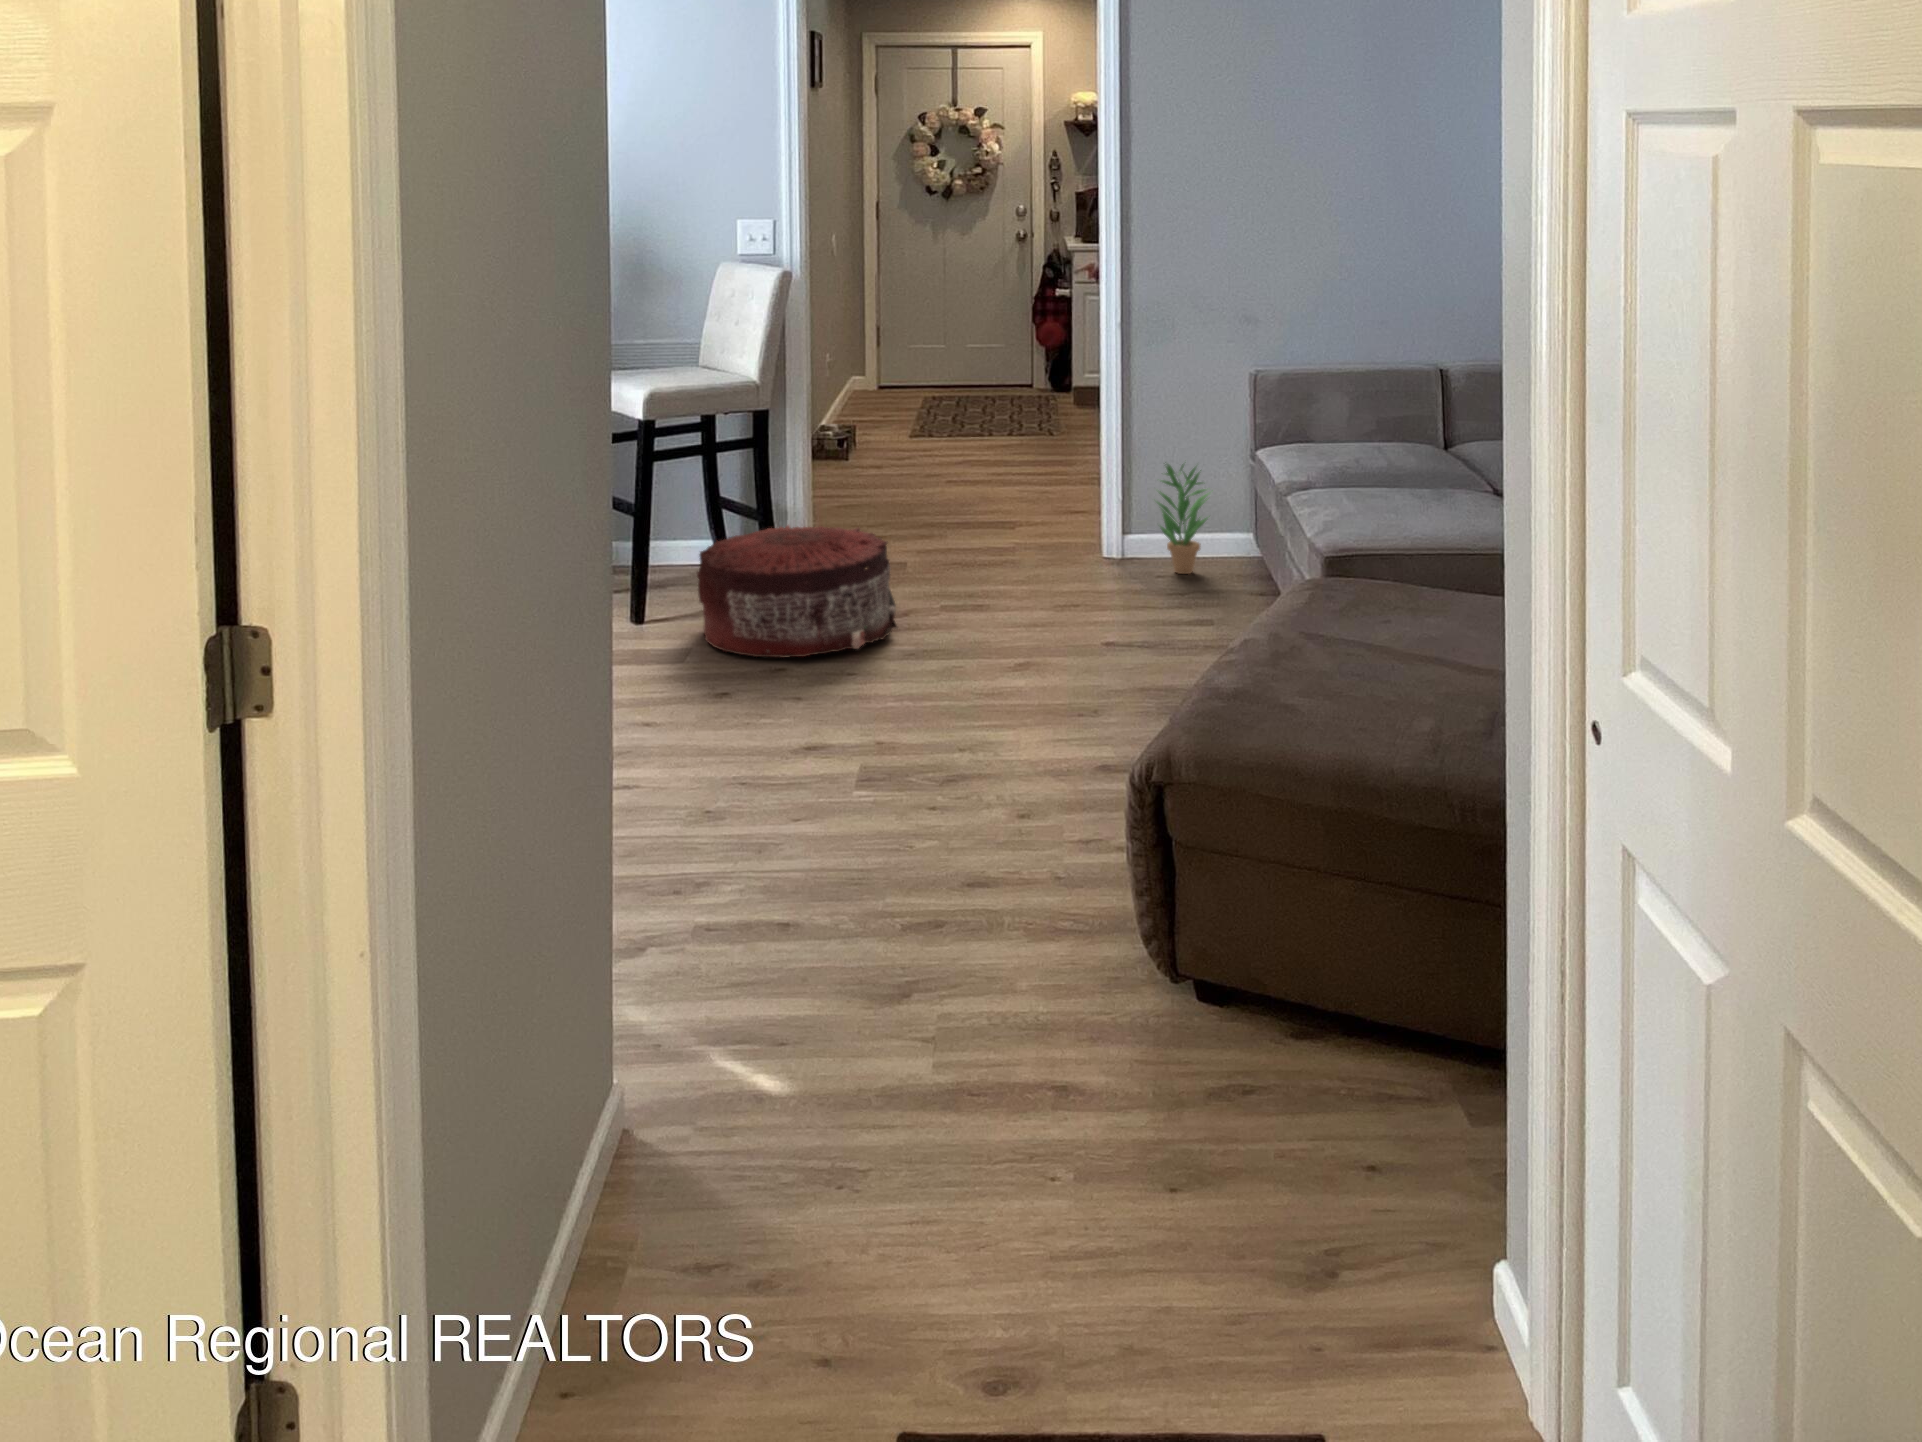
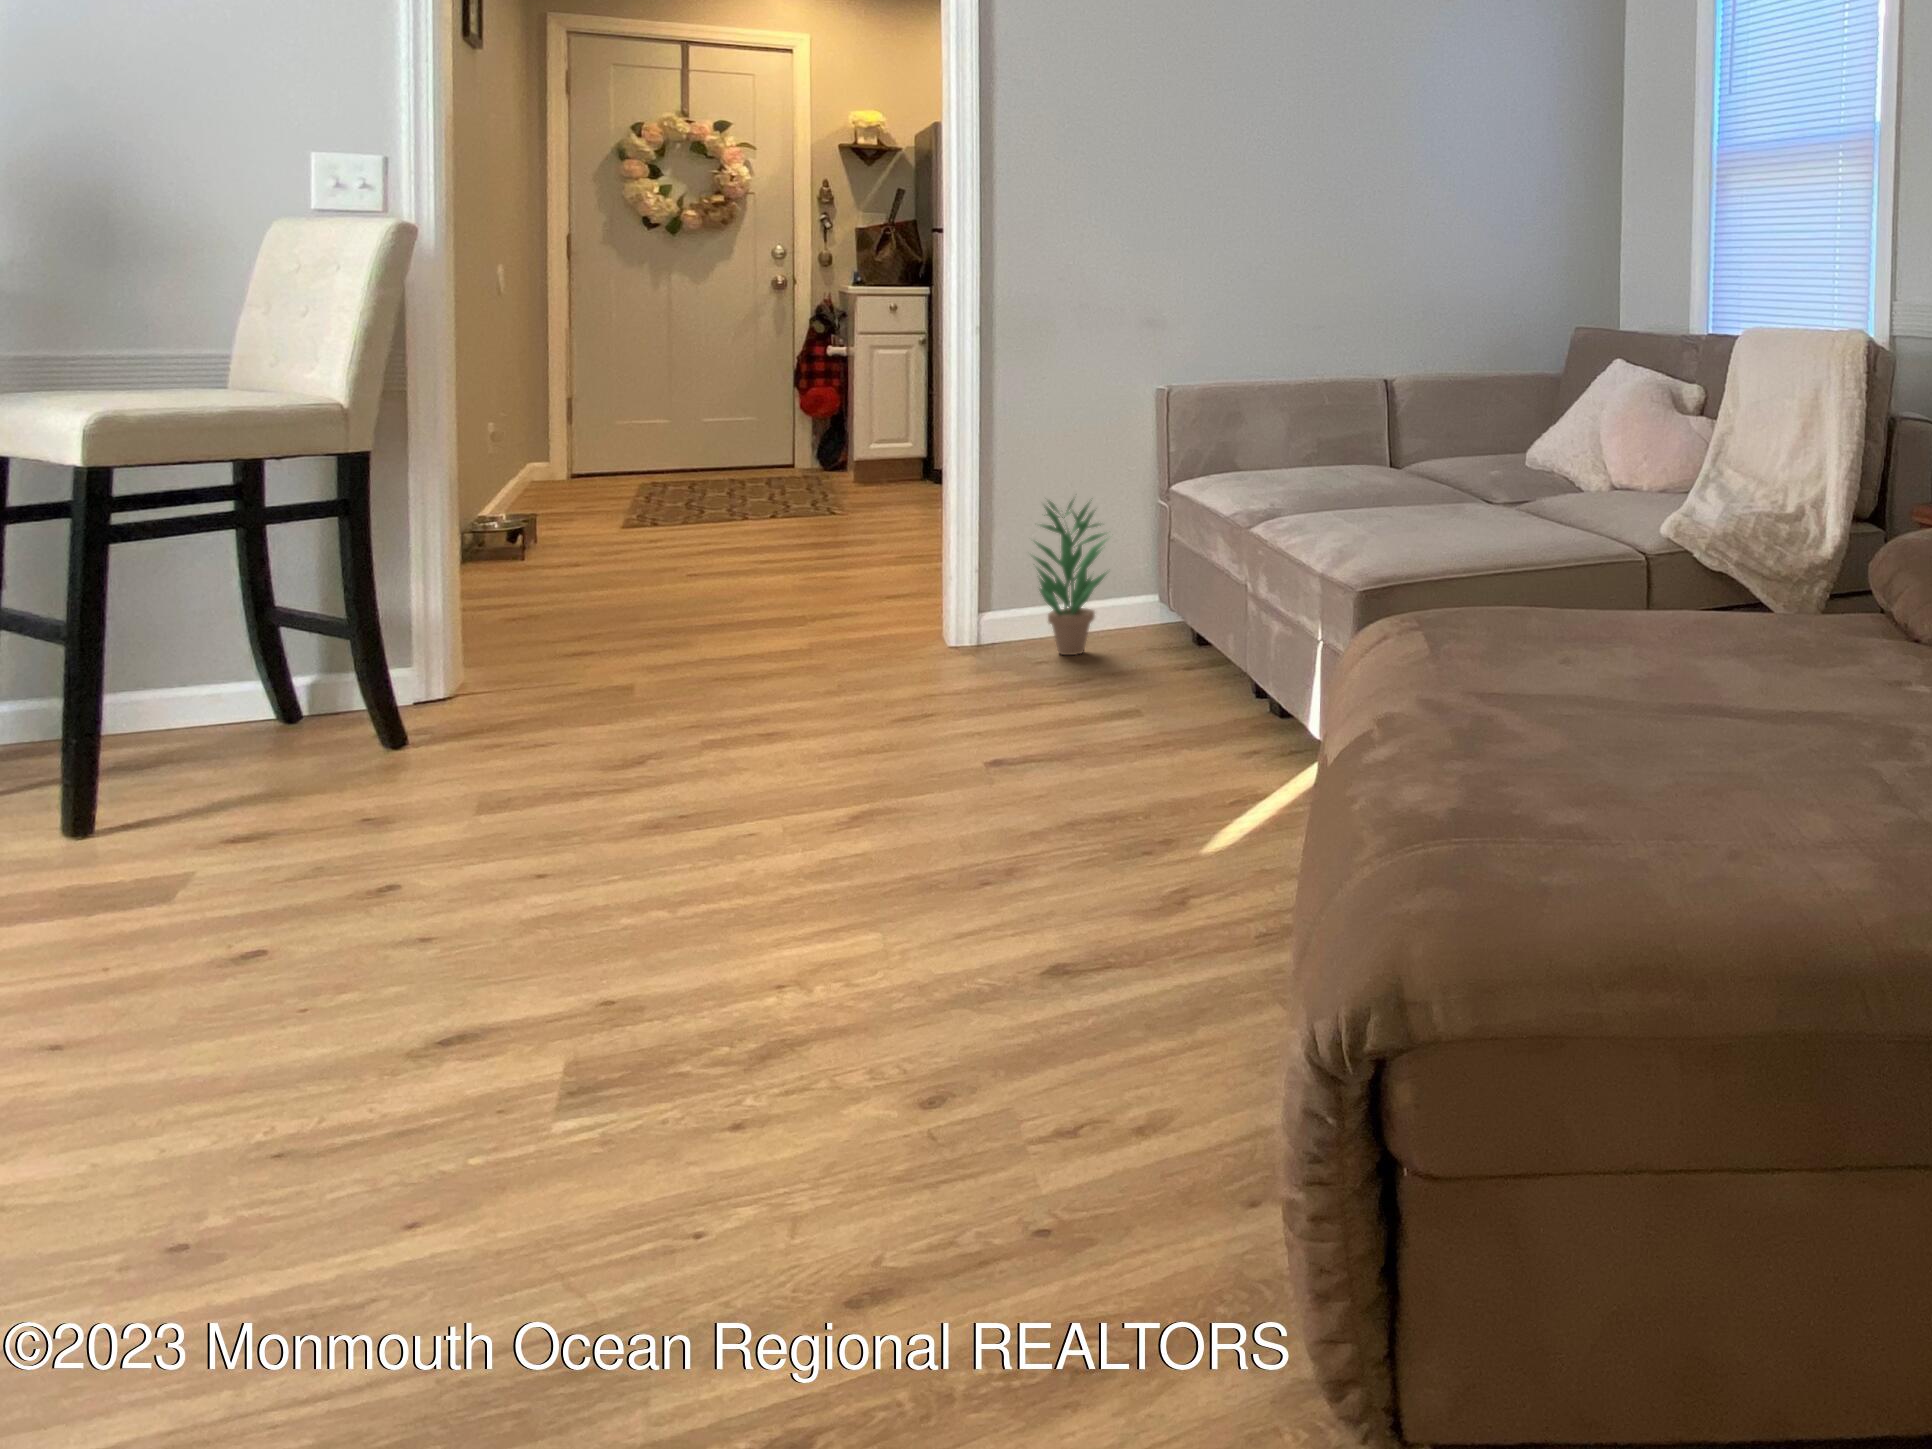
pouf: present [697,525,897,658] -> none [187,620,623,874]

